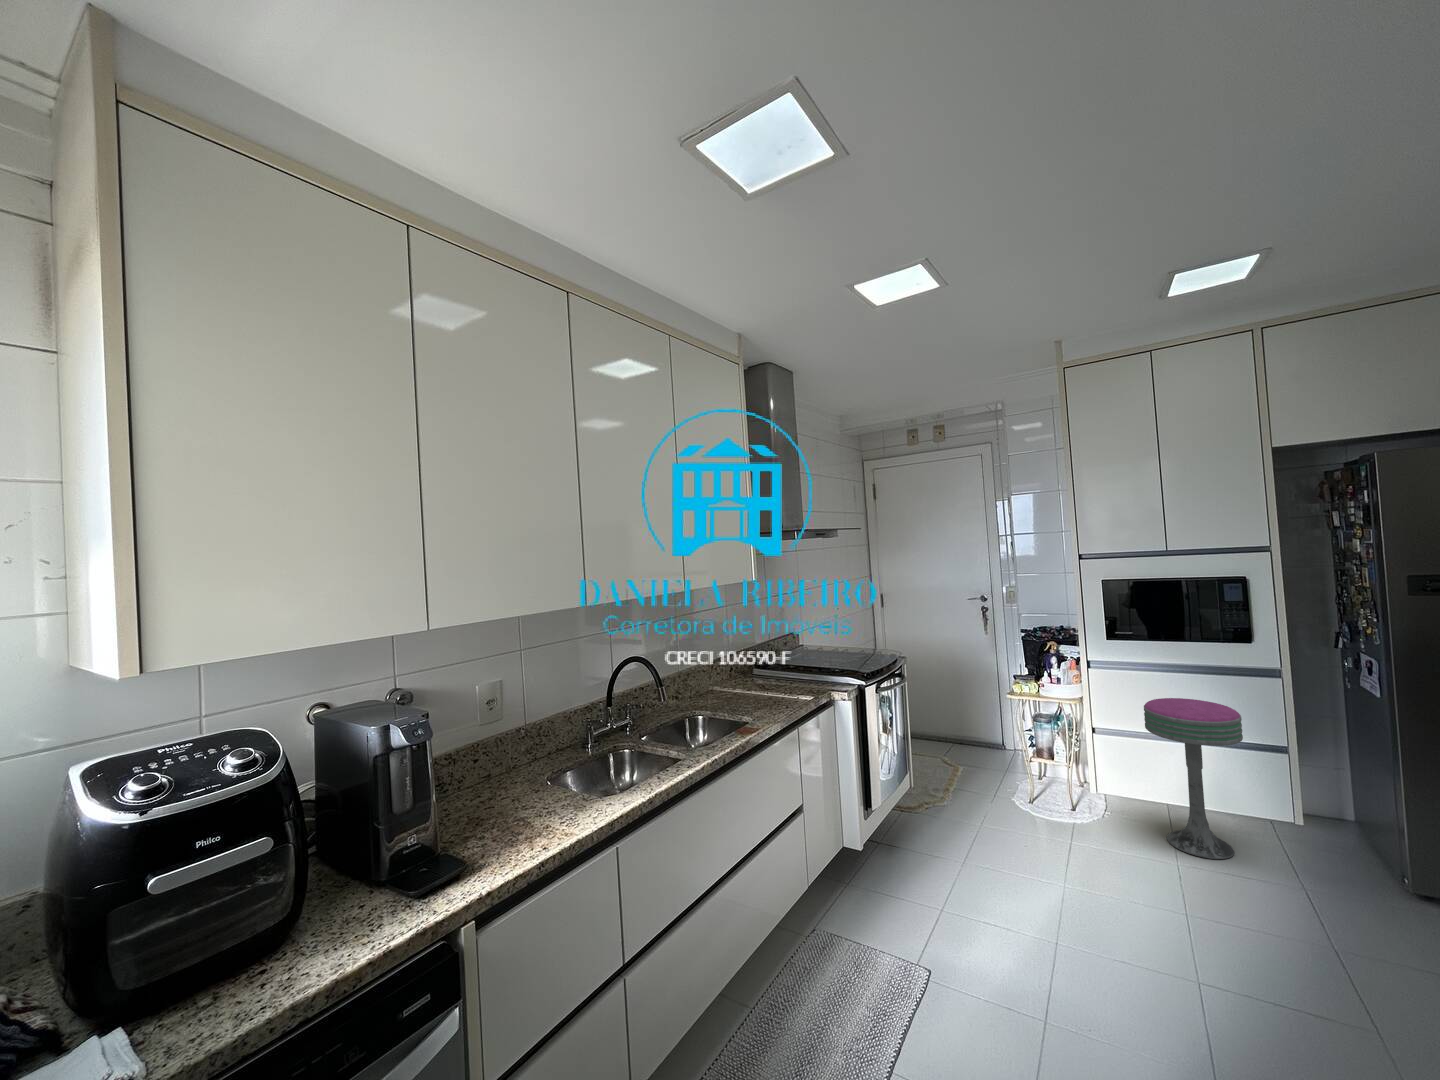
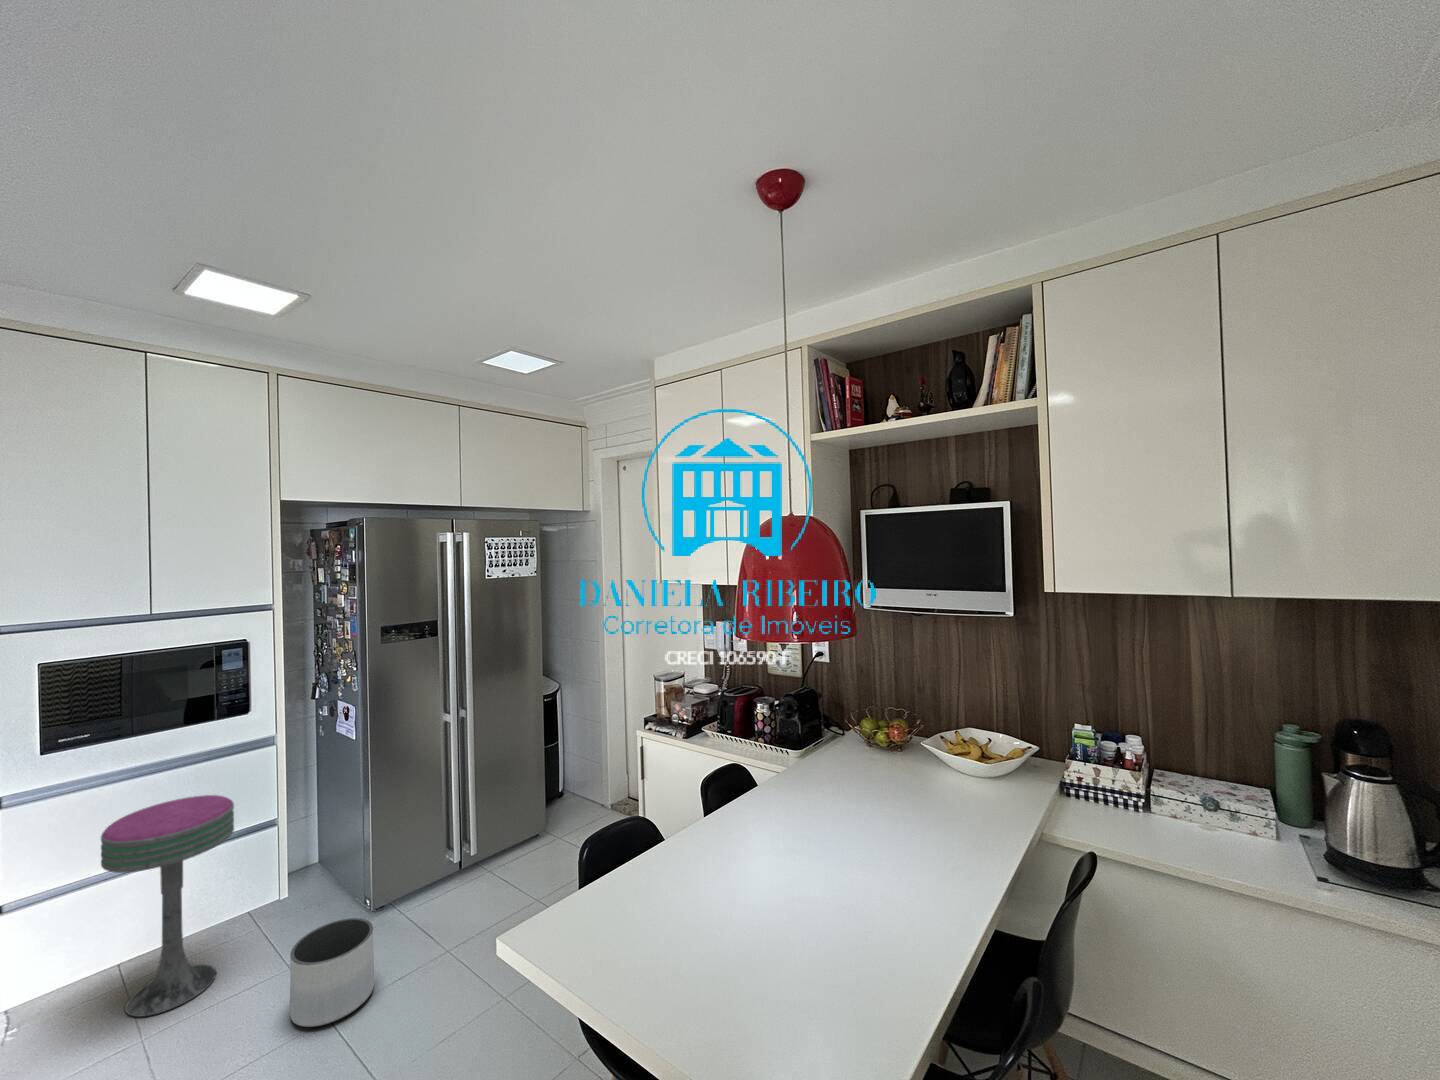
planter: none [1290,860,1395,962] -> present [290,918,374,1027]

